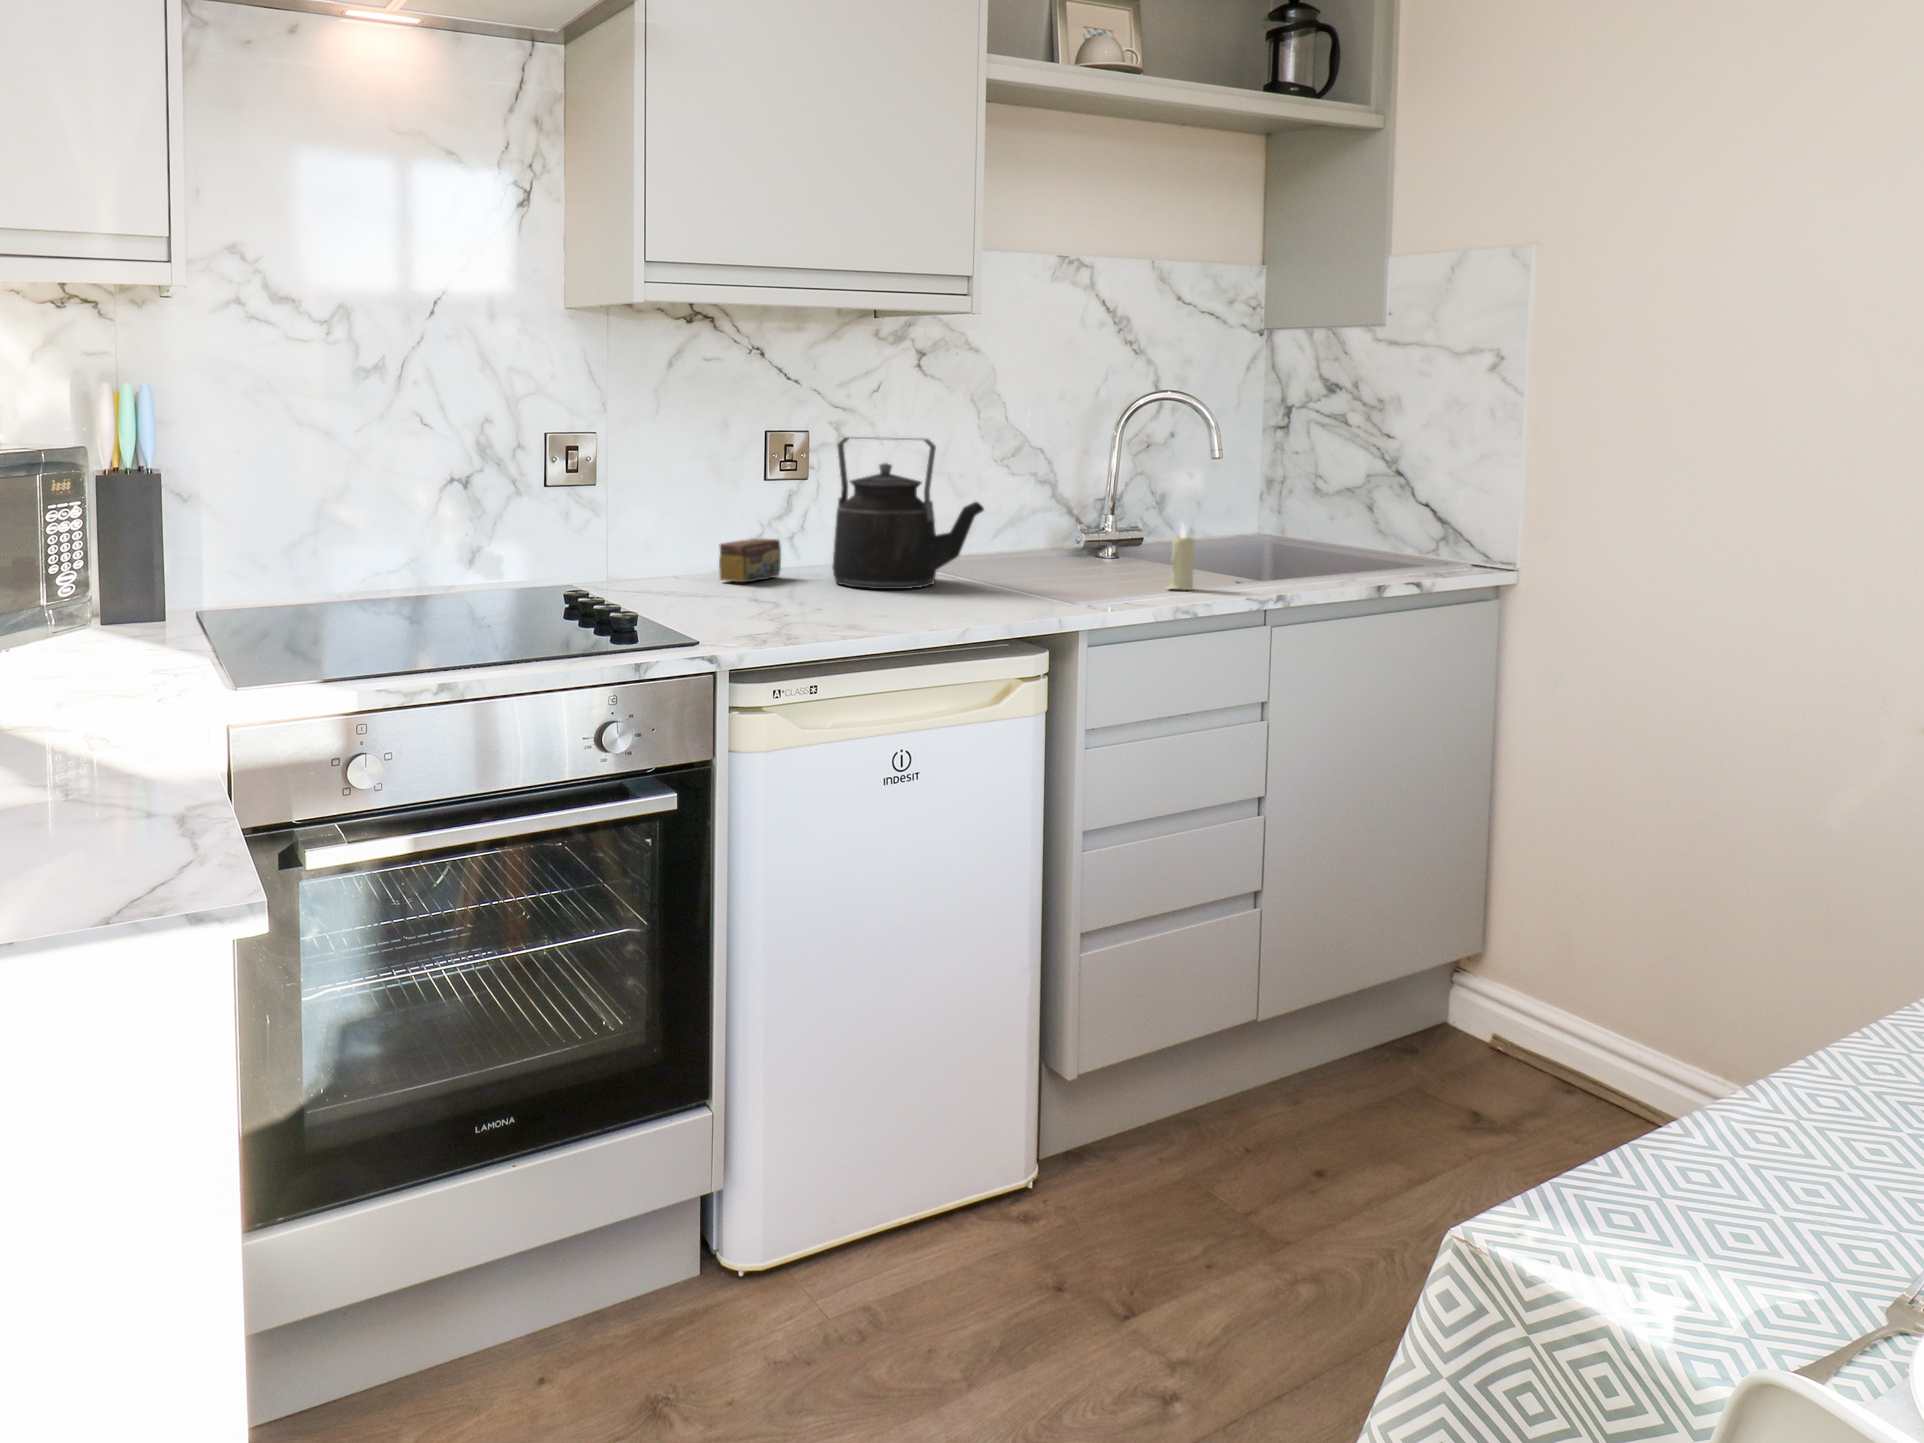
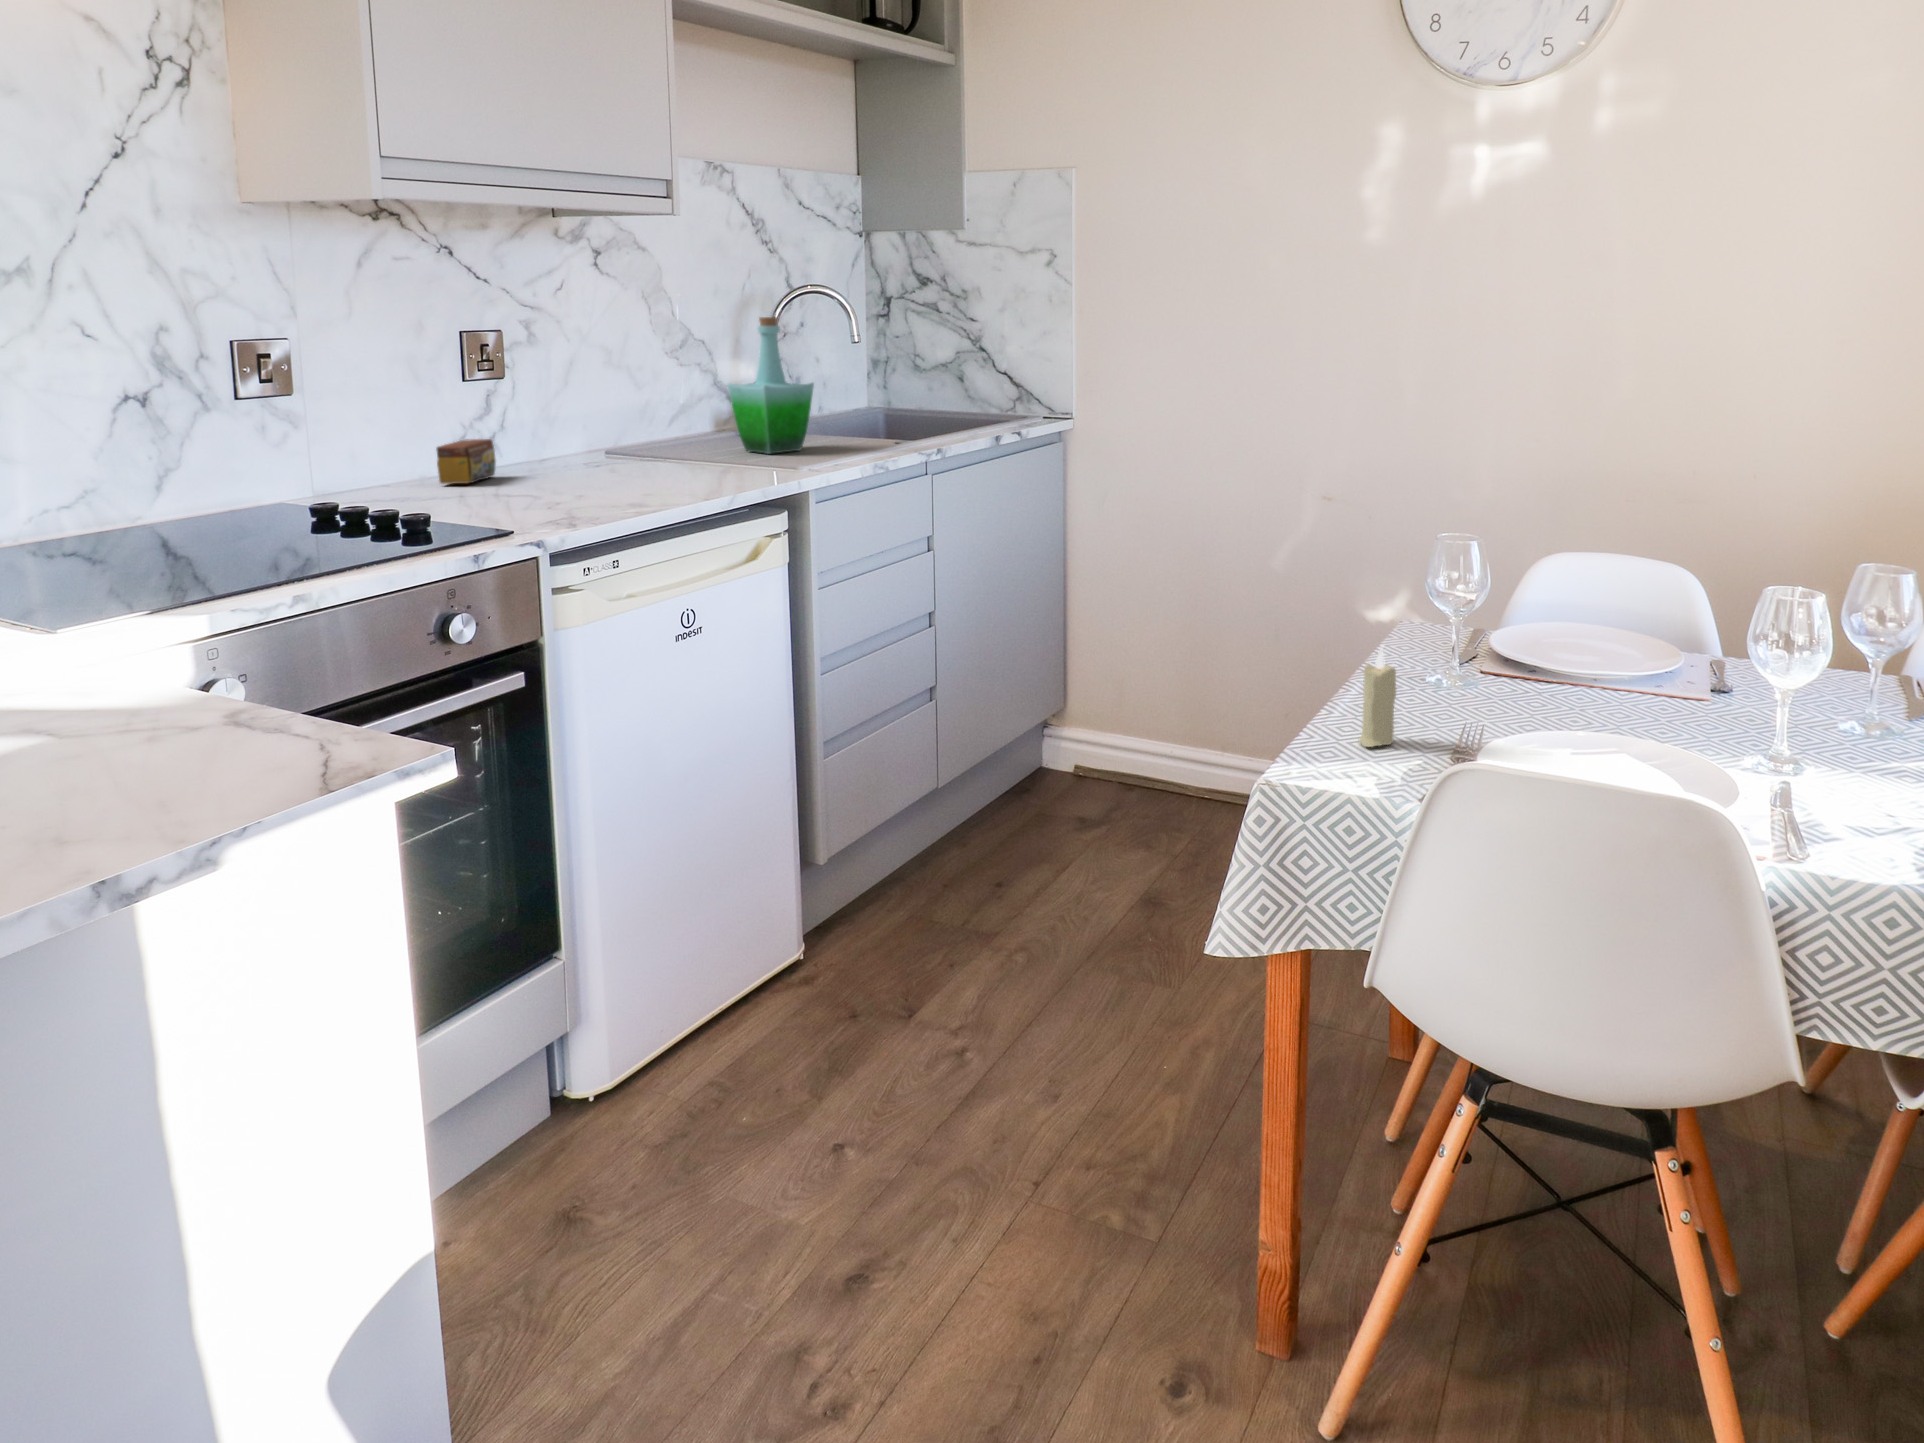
bottle: none [1039,426,1133,578] -> present [728,317,814,454]
kettle: present [833,437,984,589] -> none [547,333,703,477]
candle: present [1168,525,1194,590] -> present [1359,647,1396,747]

